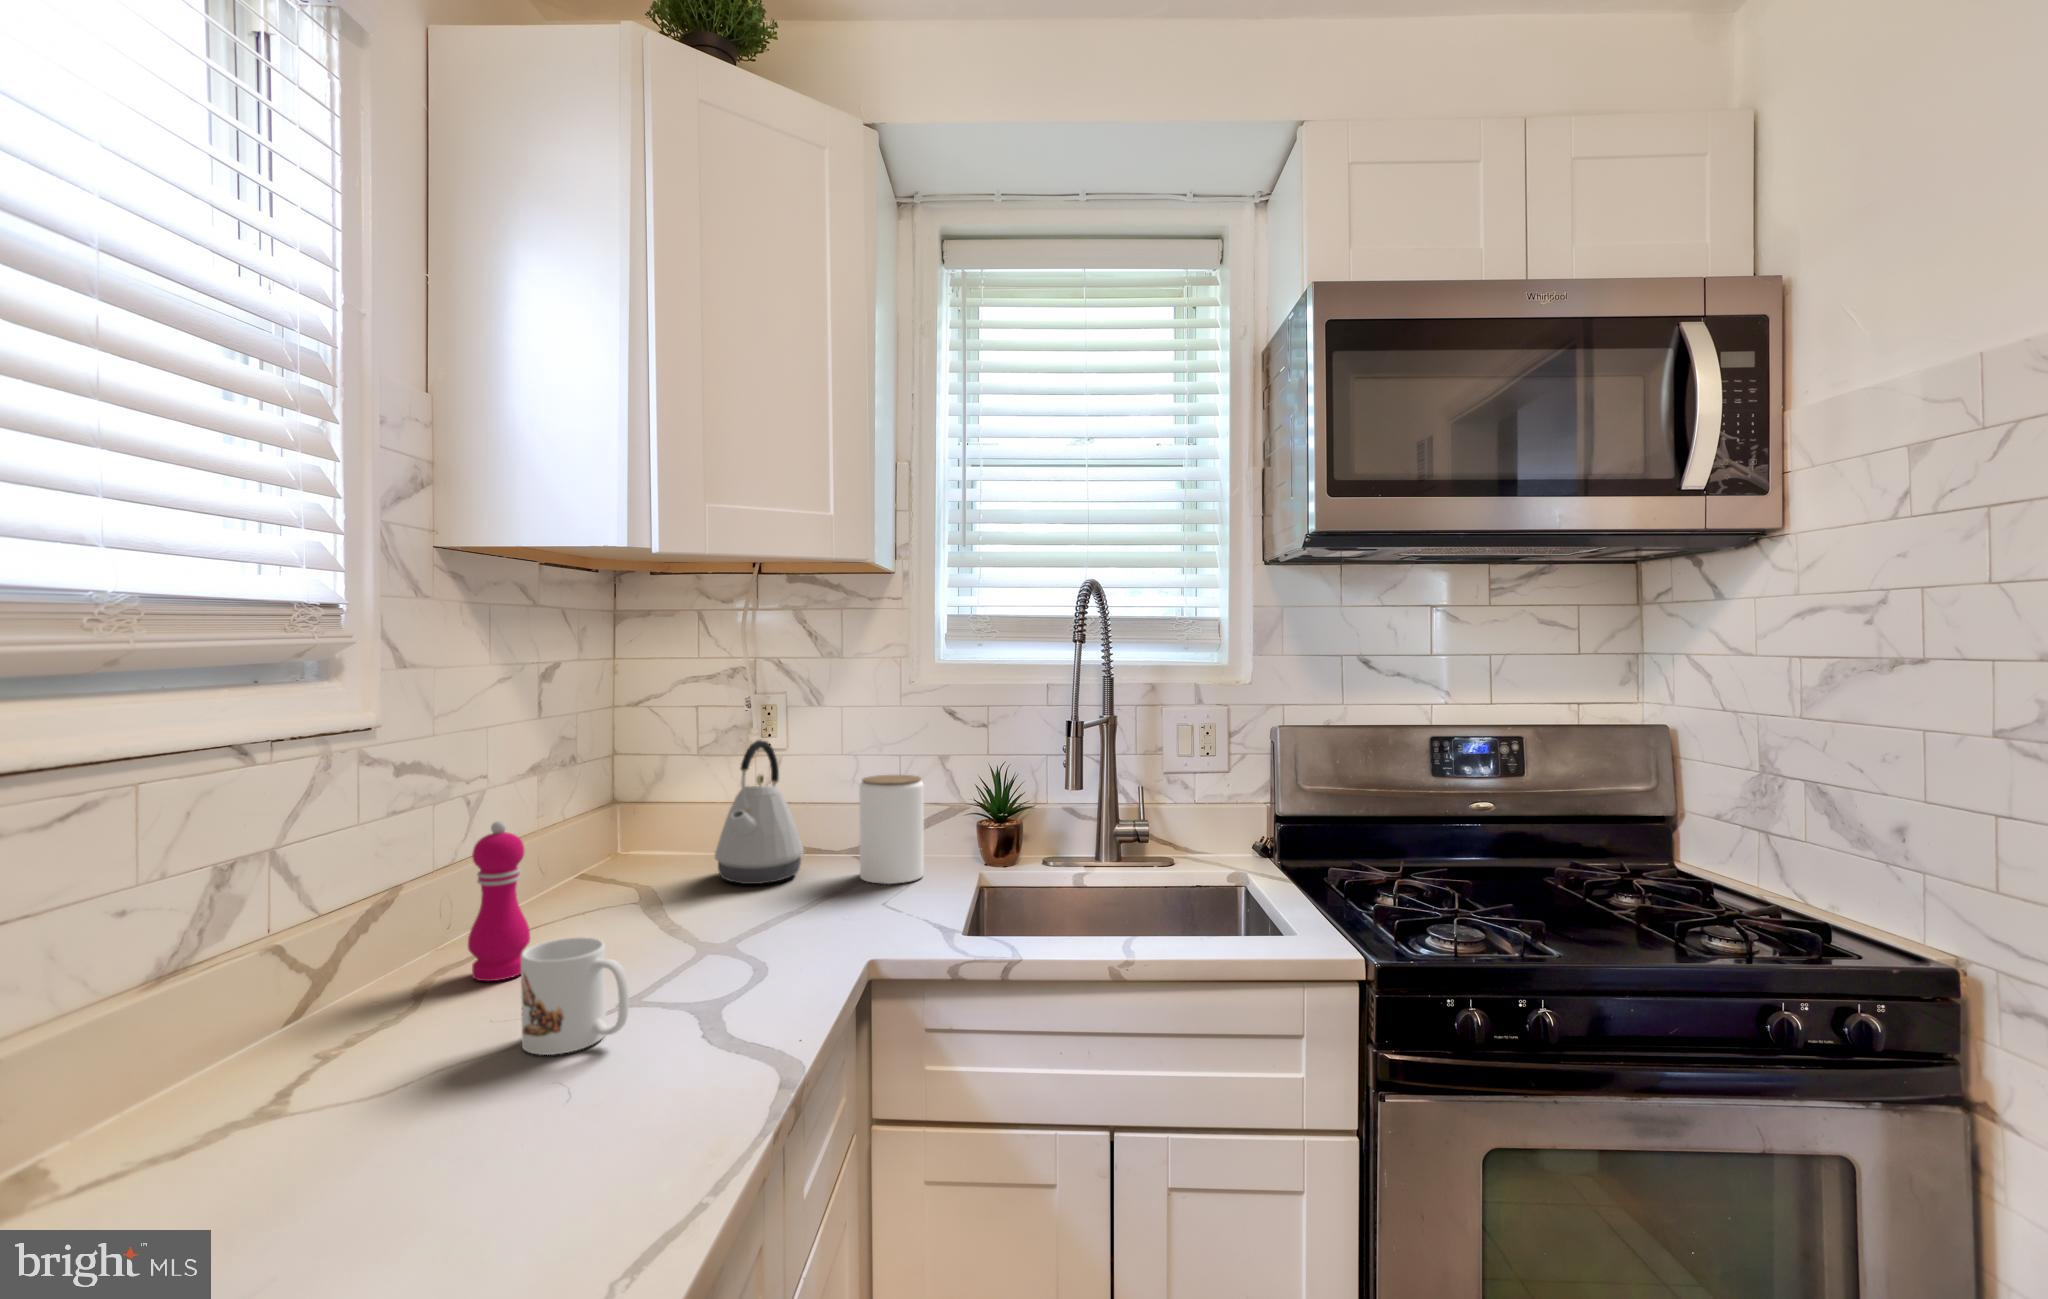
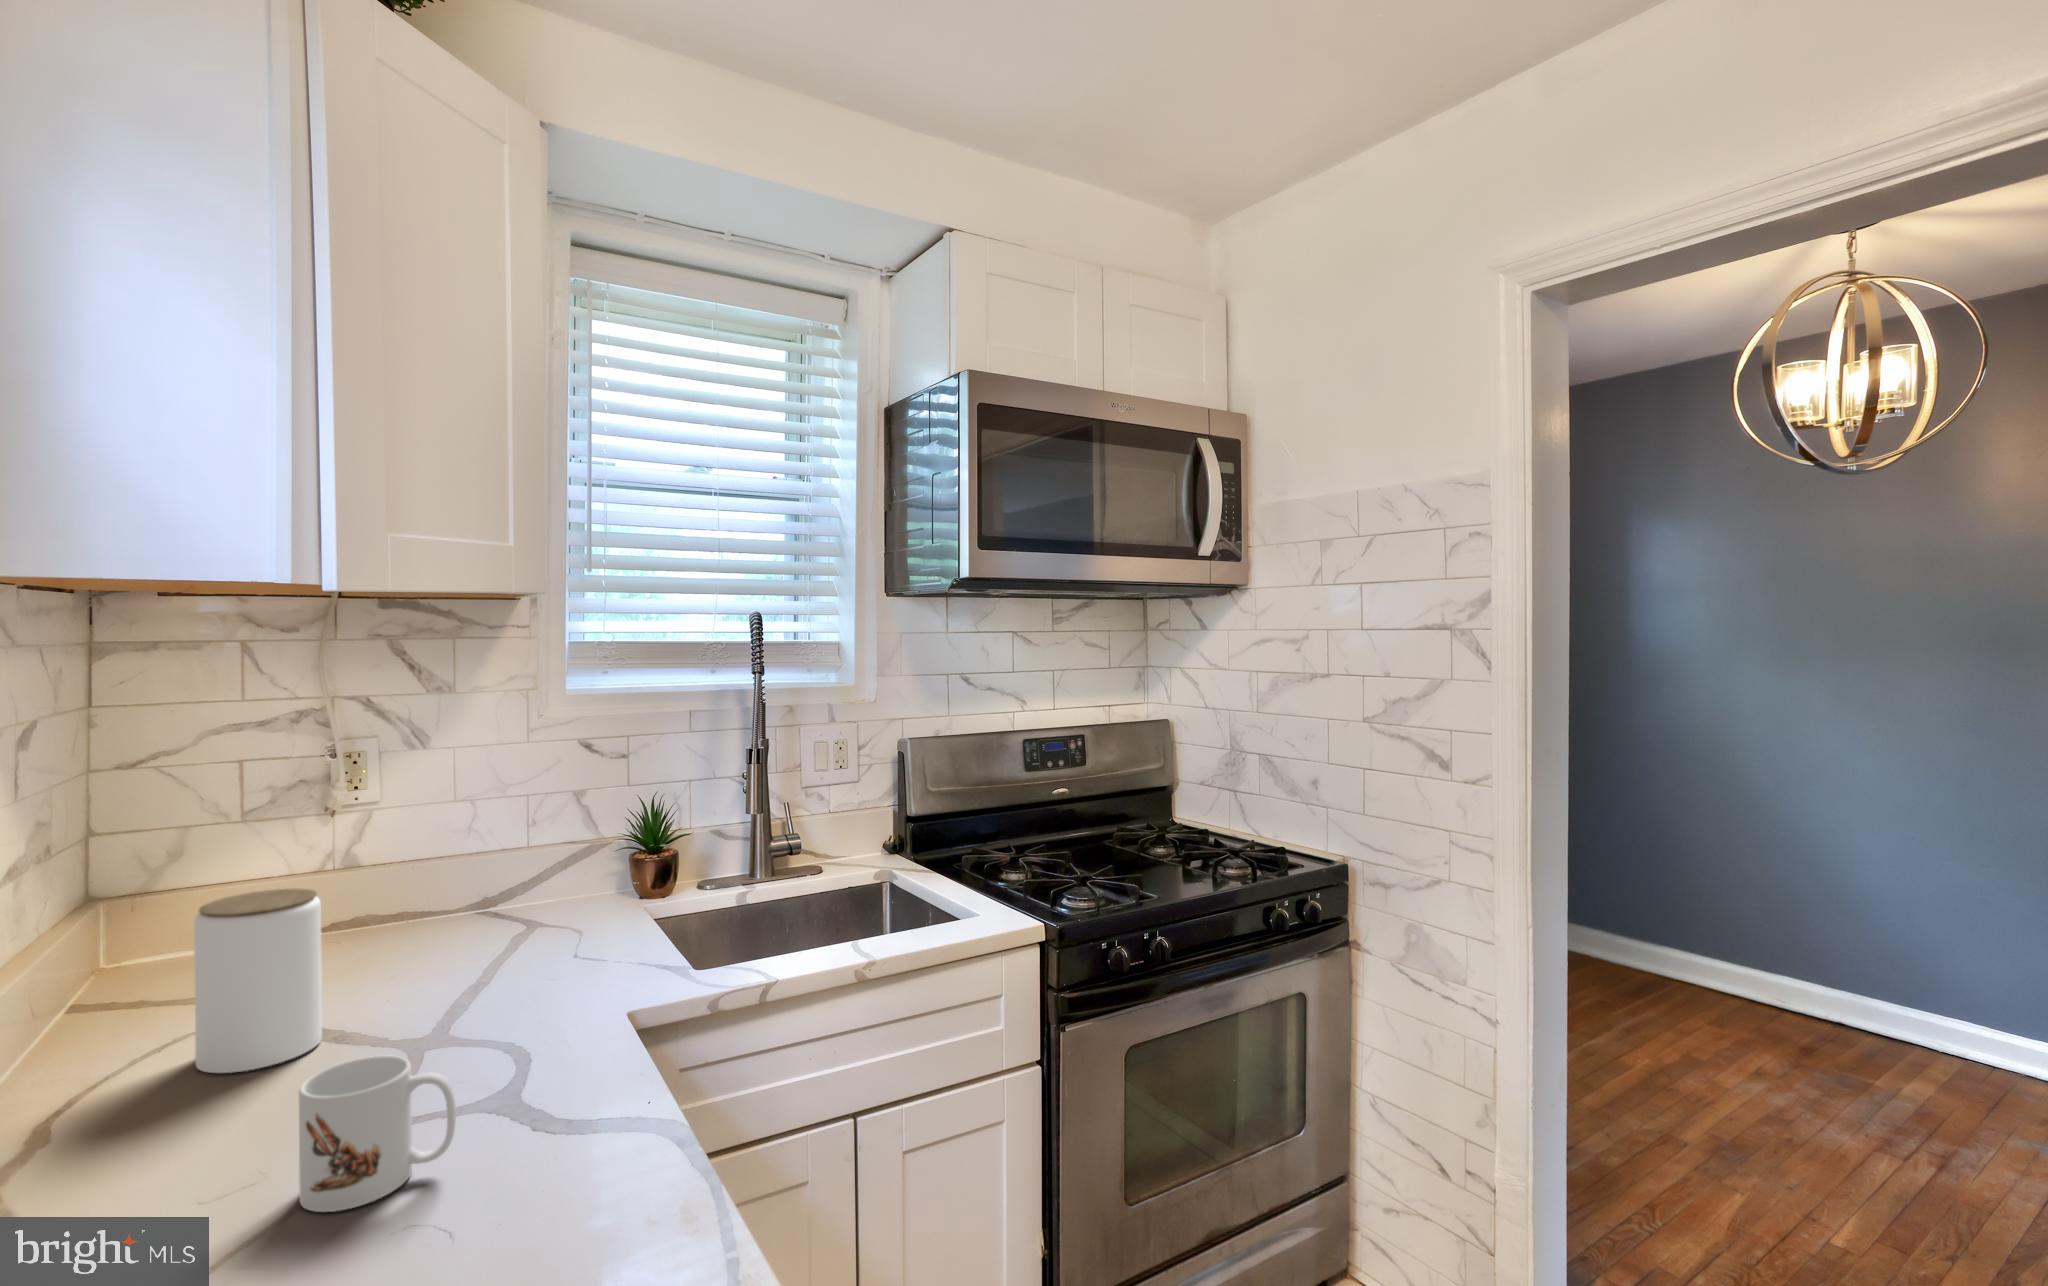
kettle: present [715,740,804,884] -> none [315,795,440,970]
jar: present [859,775,924,884] -> present [194,889,322,1073]
pepper mill: present [468,821,530,981] -> none [82,940,184,1162]

